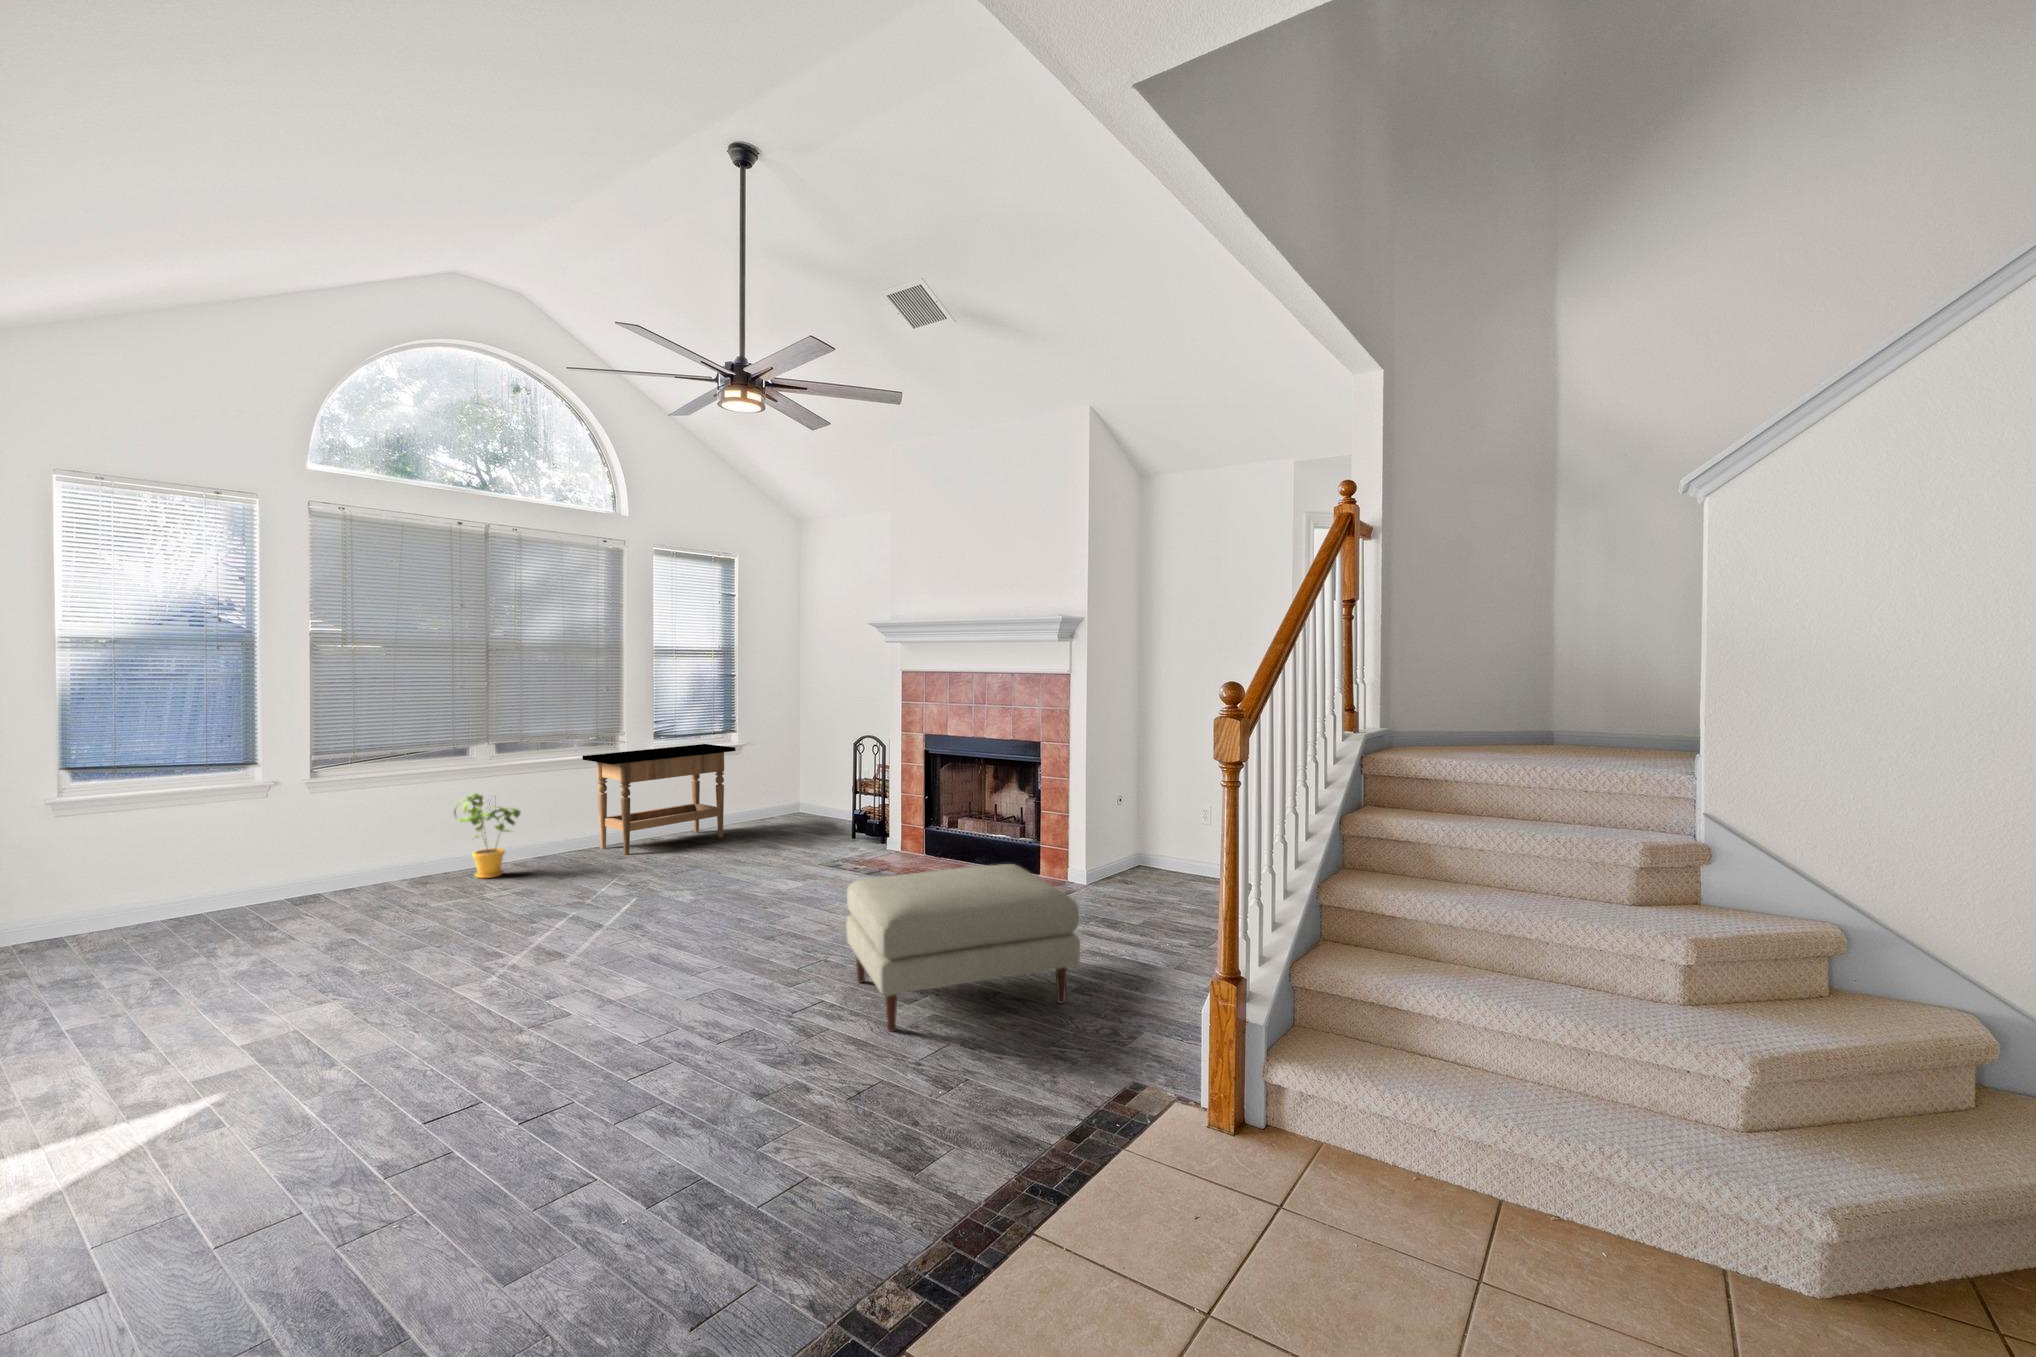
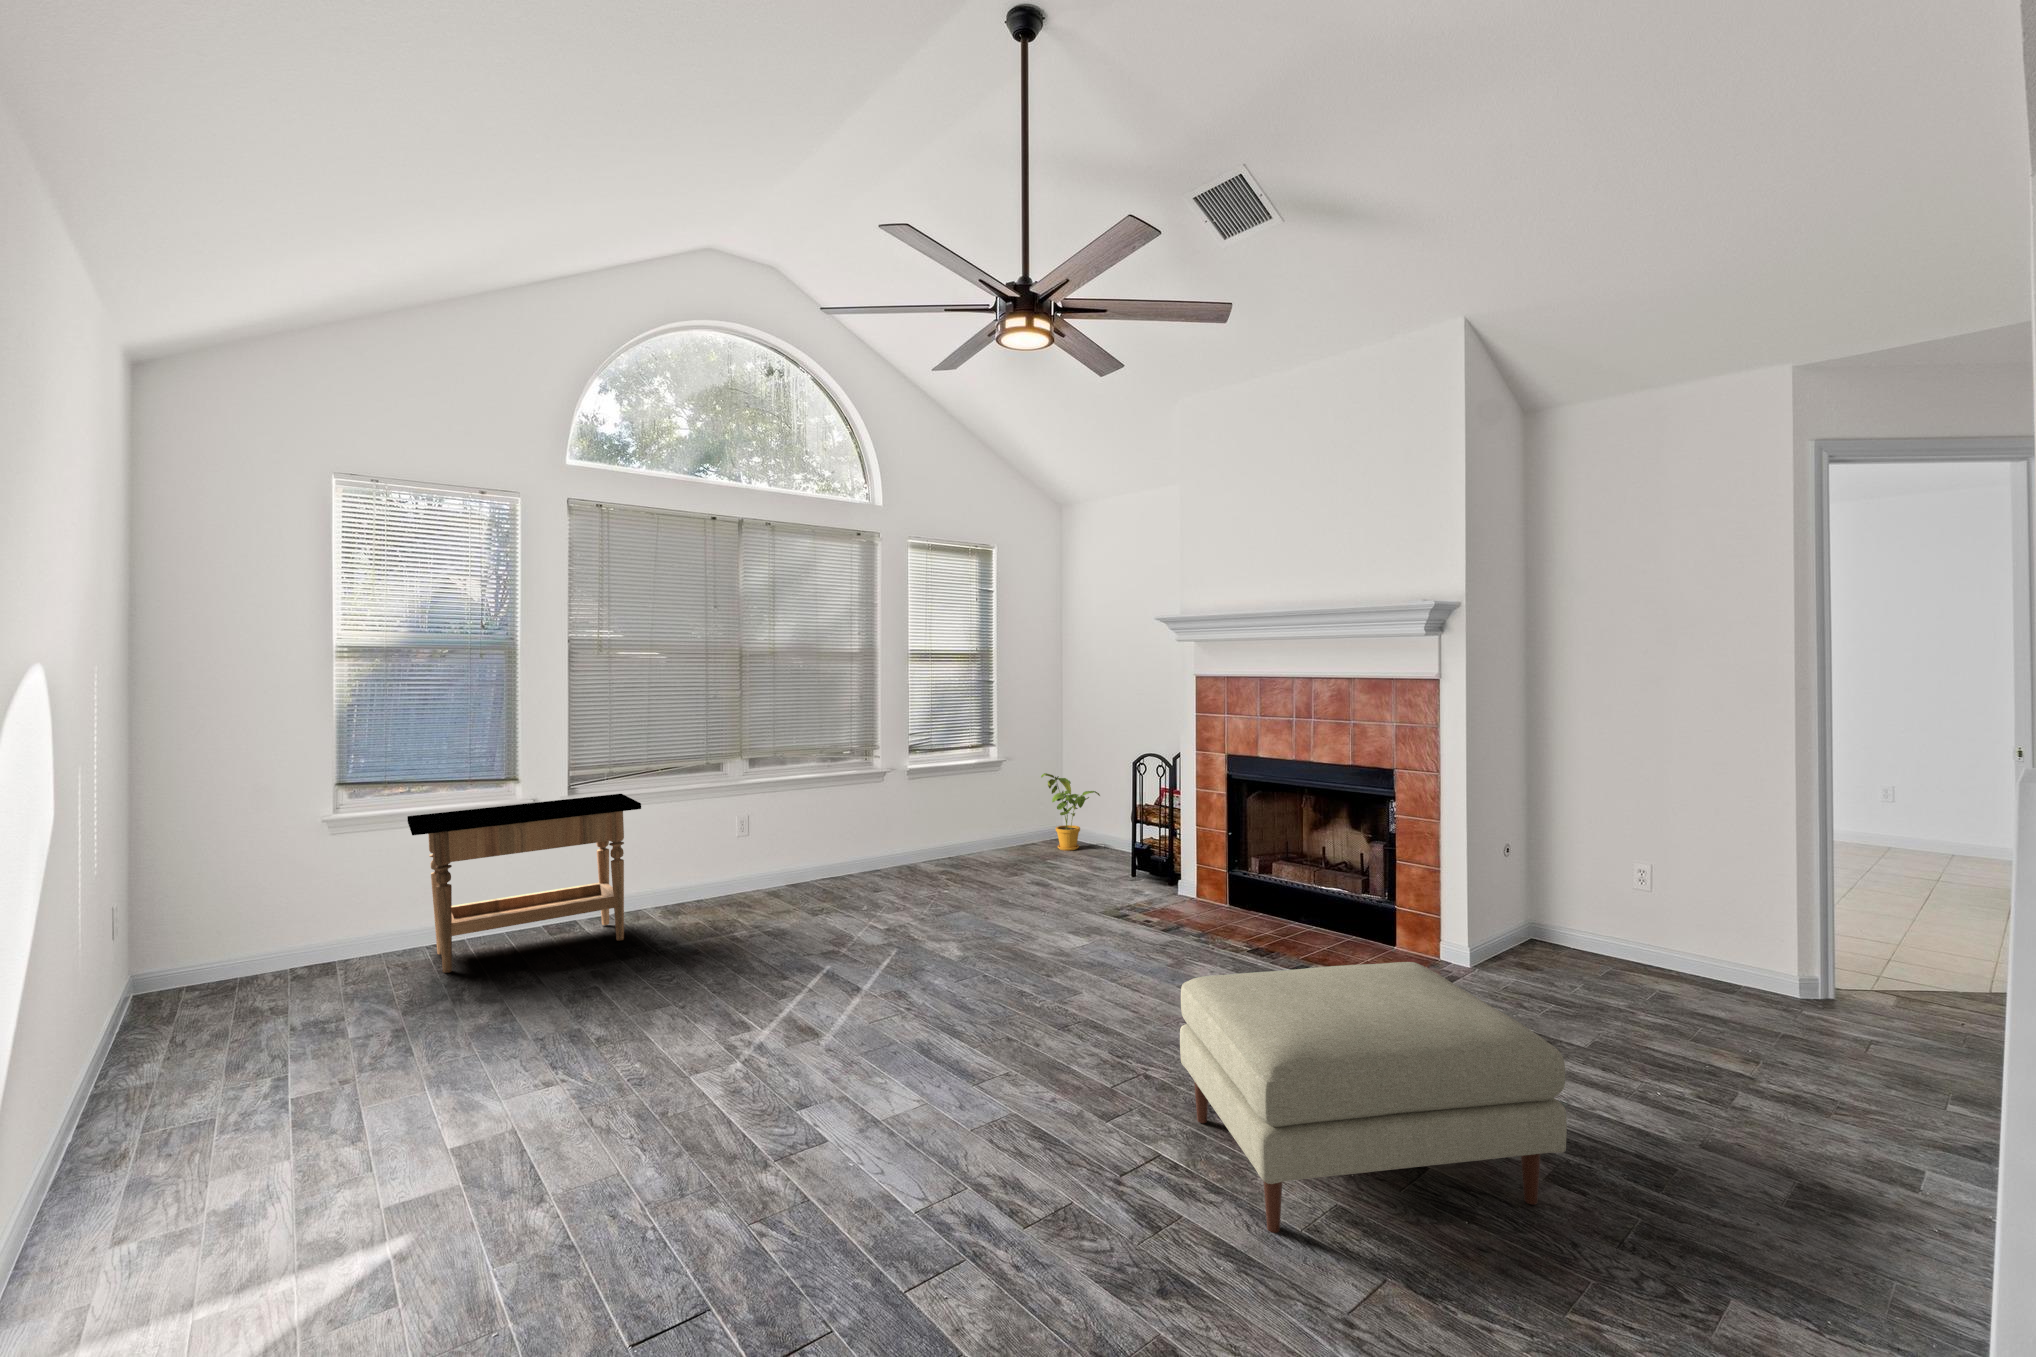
side table: present [583,744,736,855] -> present [407,794,641,973]
house plant: present [454,793,521,878] -> present [1041,773,1100,851]

